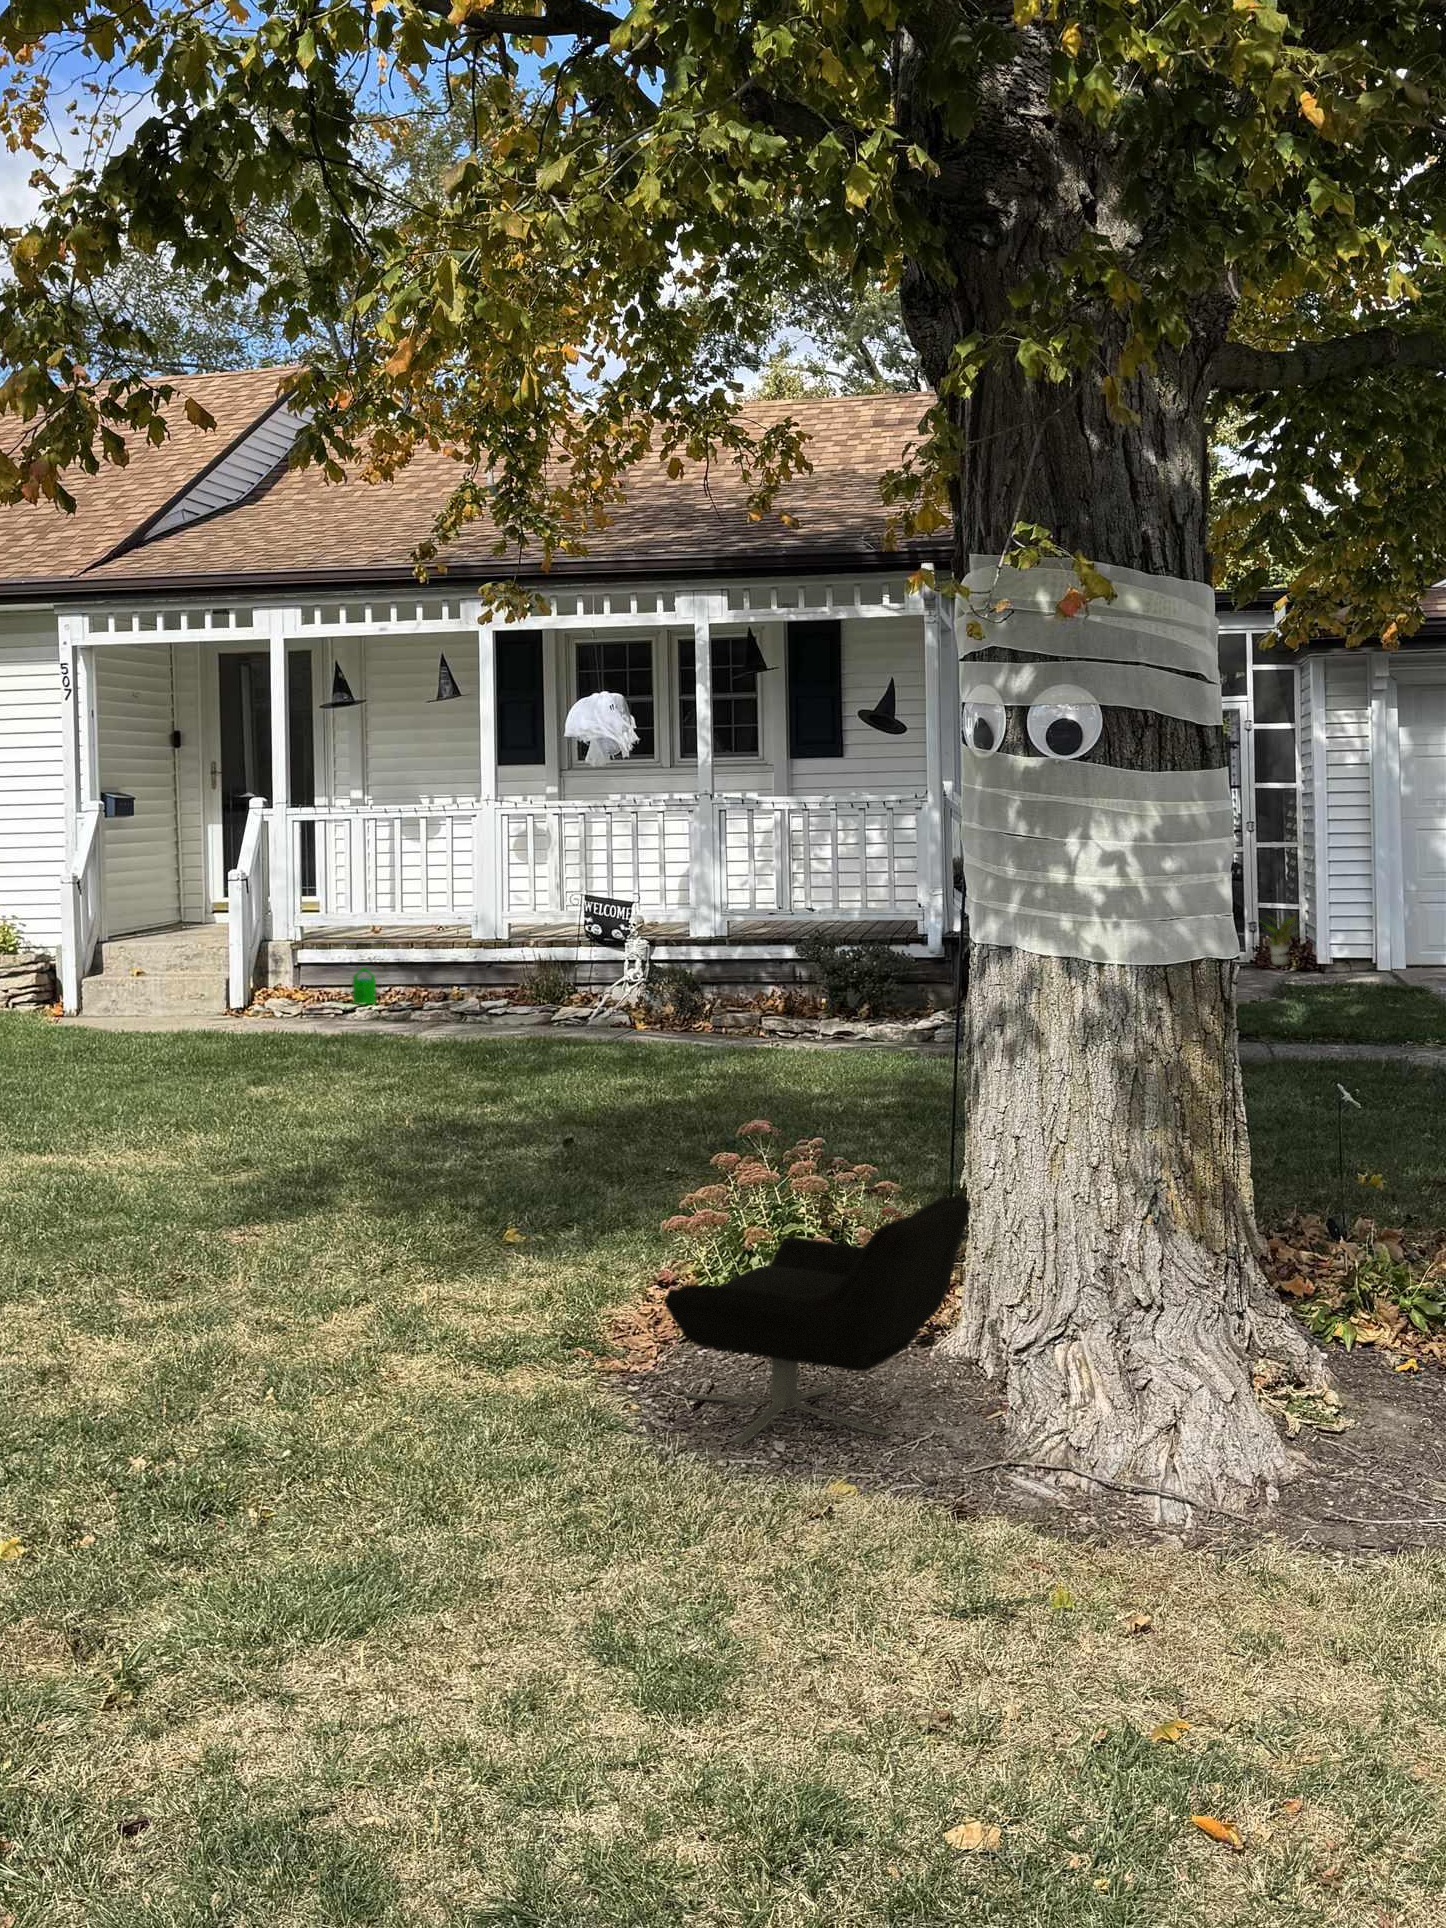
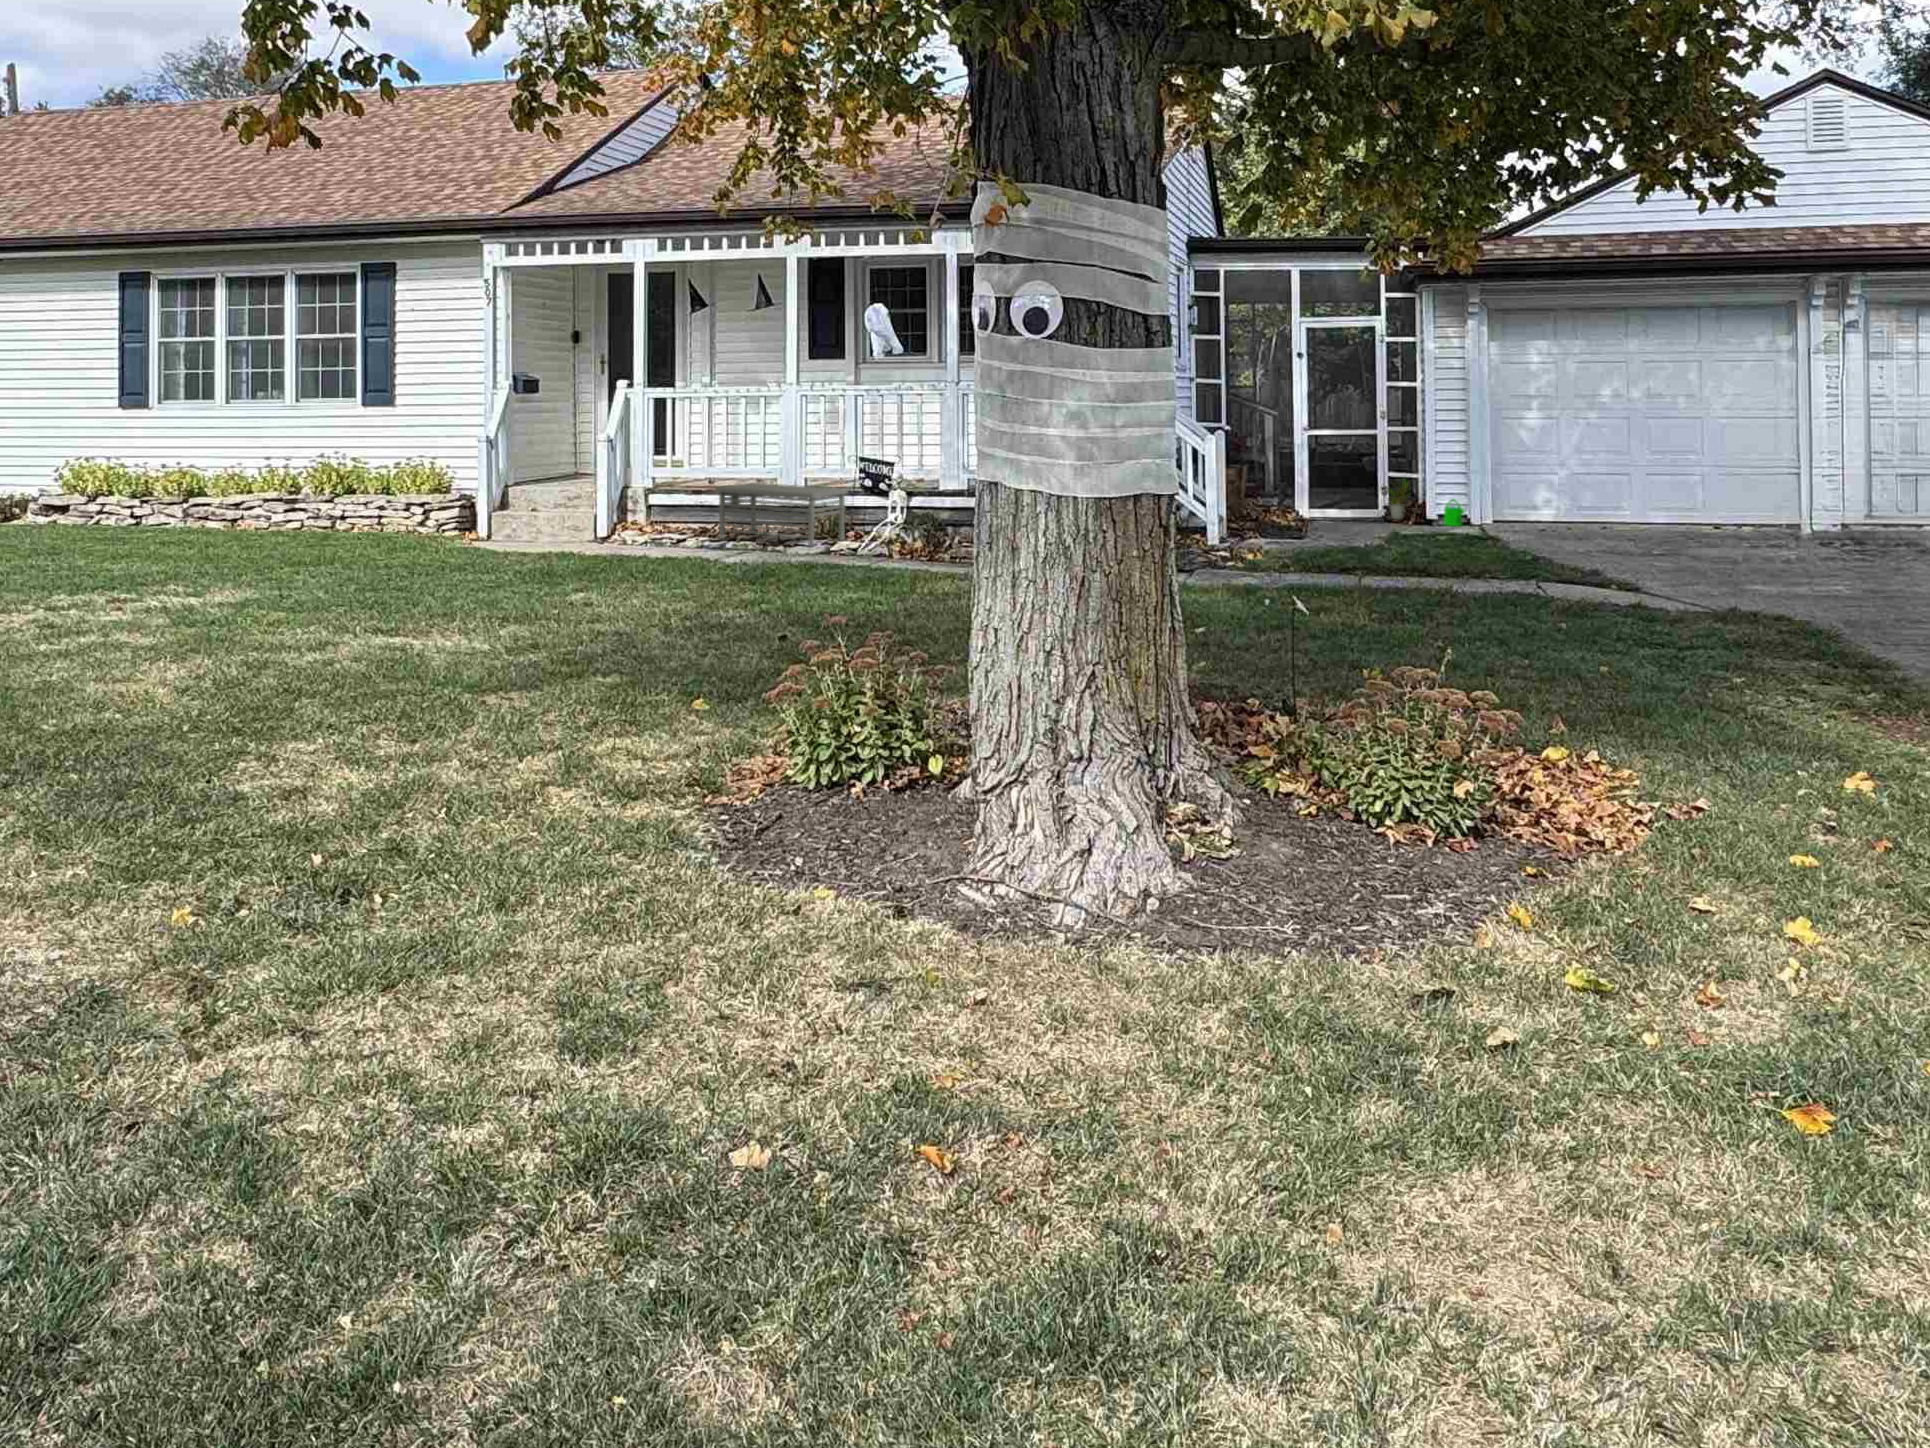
storage bench: none [390,932,569,1017] -> present [715,483,848,547]
watering can: present [352,968,376,1004] -> present [1444,499,1465,526]
lounge chair: present [665,1194,971,1444] -> none [732,657,948,824]

